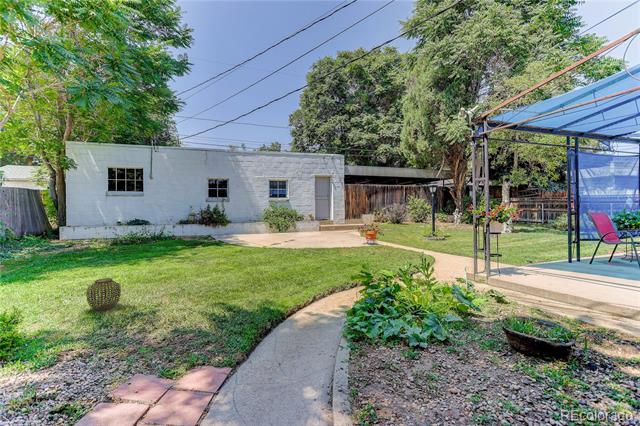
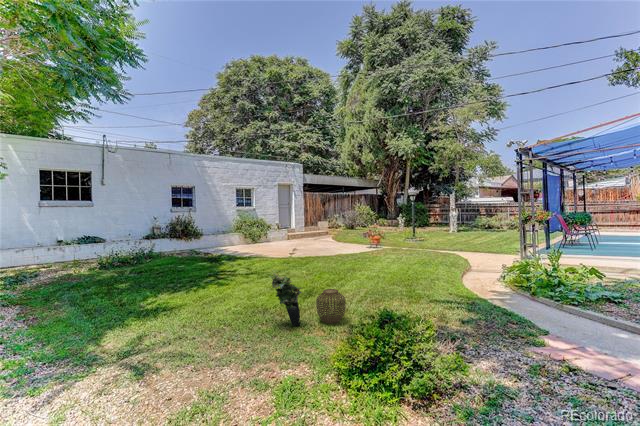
potted plant: none [49,257,86,307] -> present [269,272,302,326]

